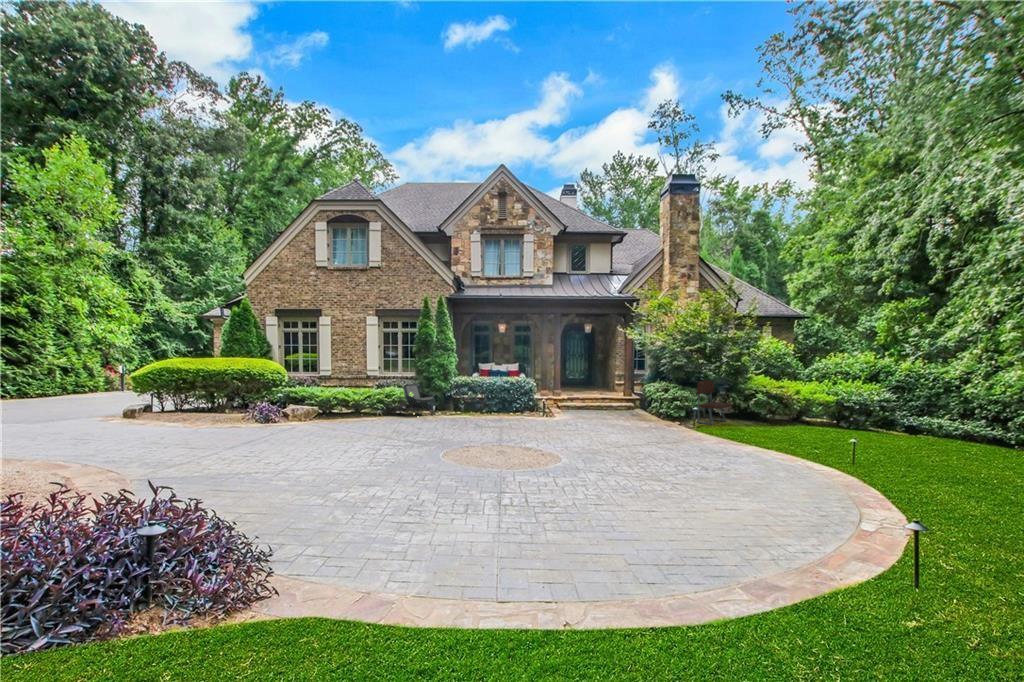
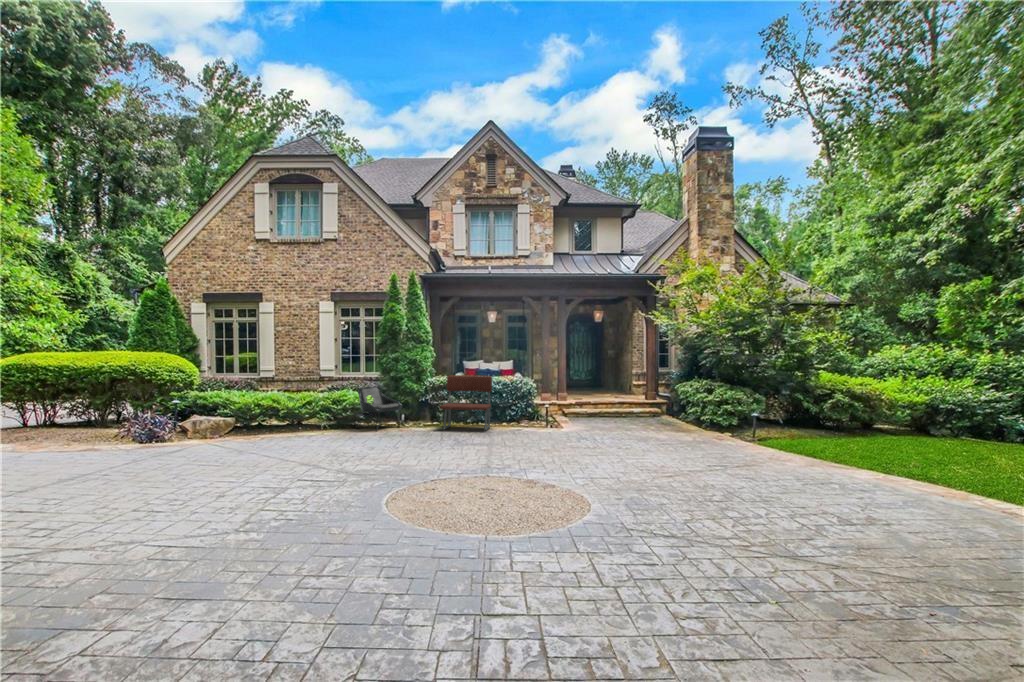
bench: present [697,381,732,425] -> present [440,375,492,431]

